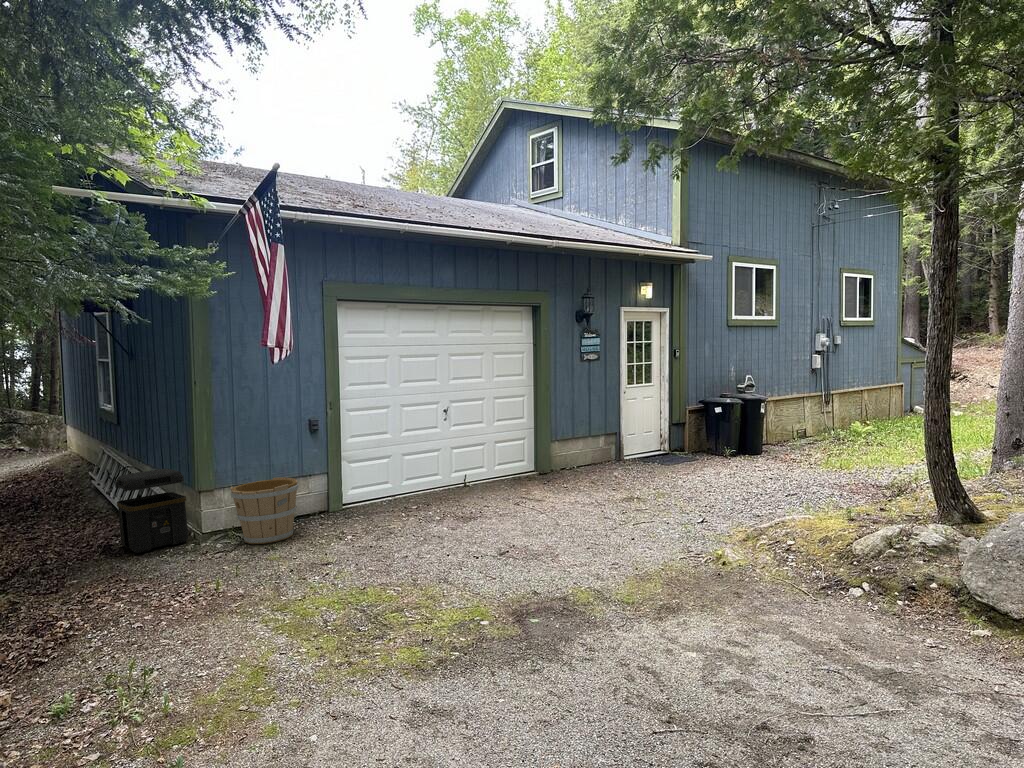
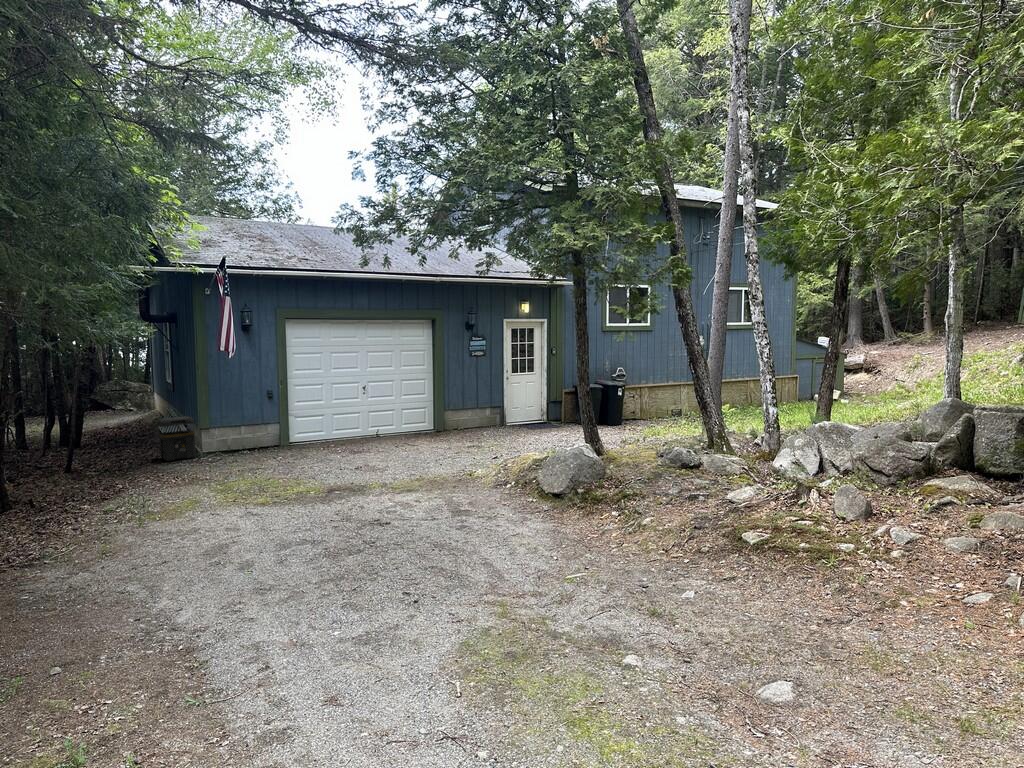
wooden bucket: present [230,477,299,544] -> none [216,424,256,459]

